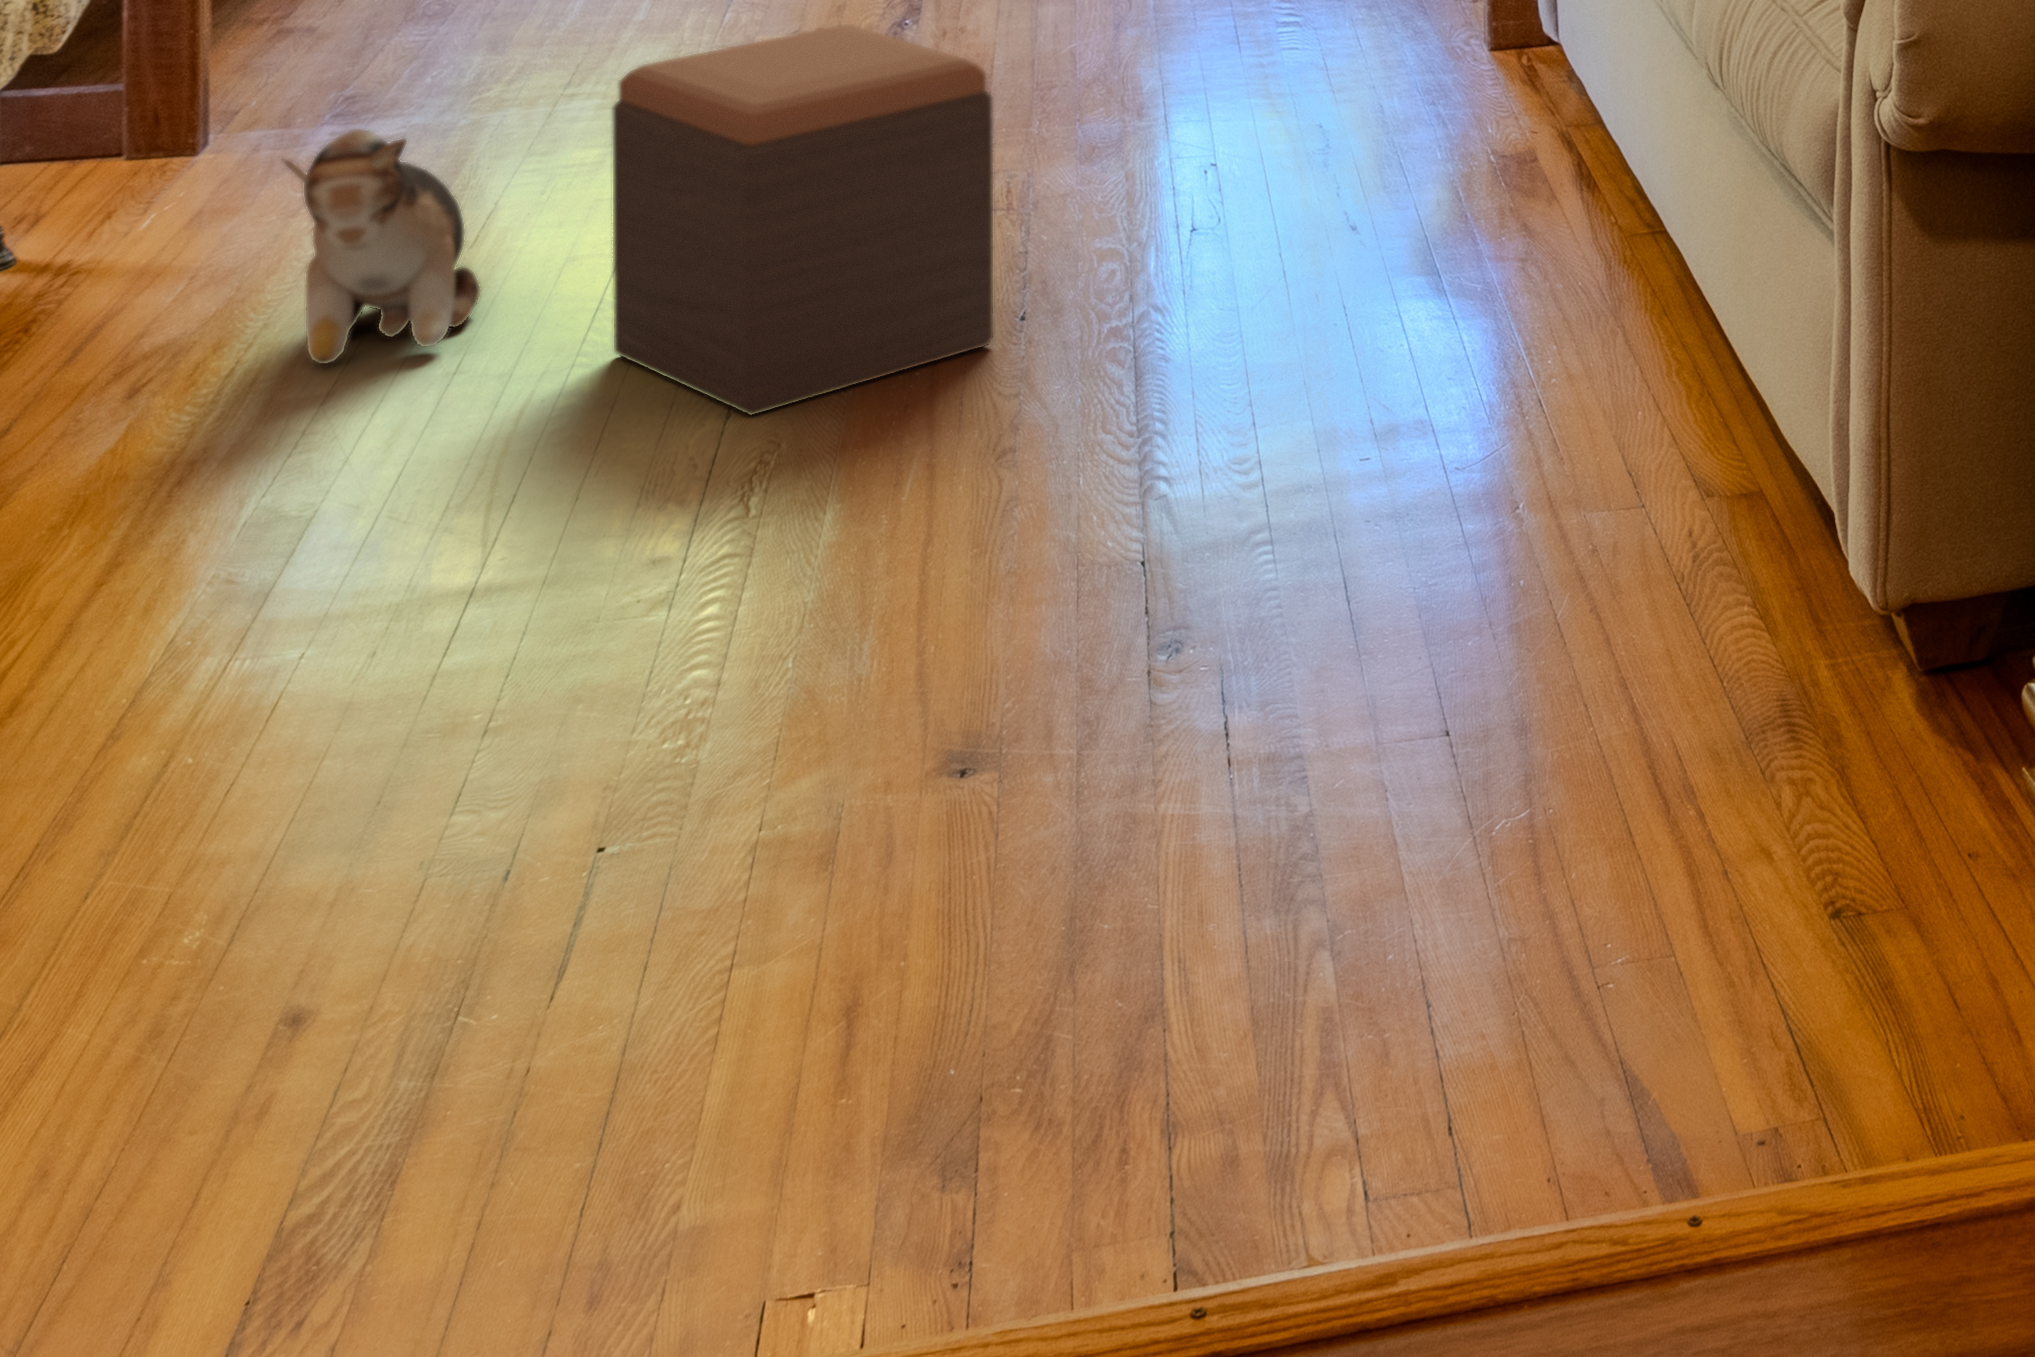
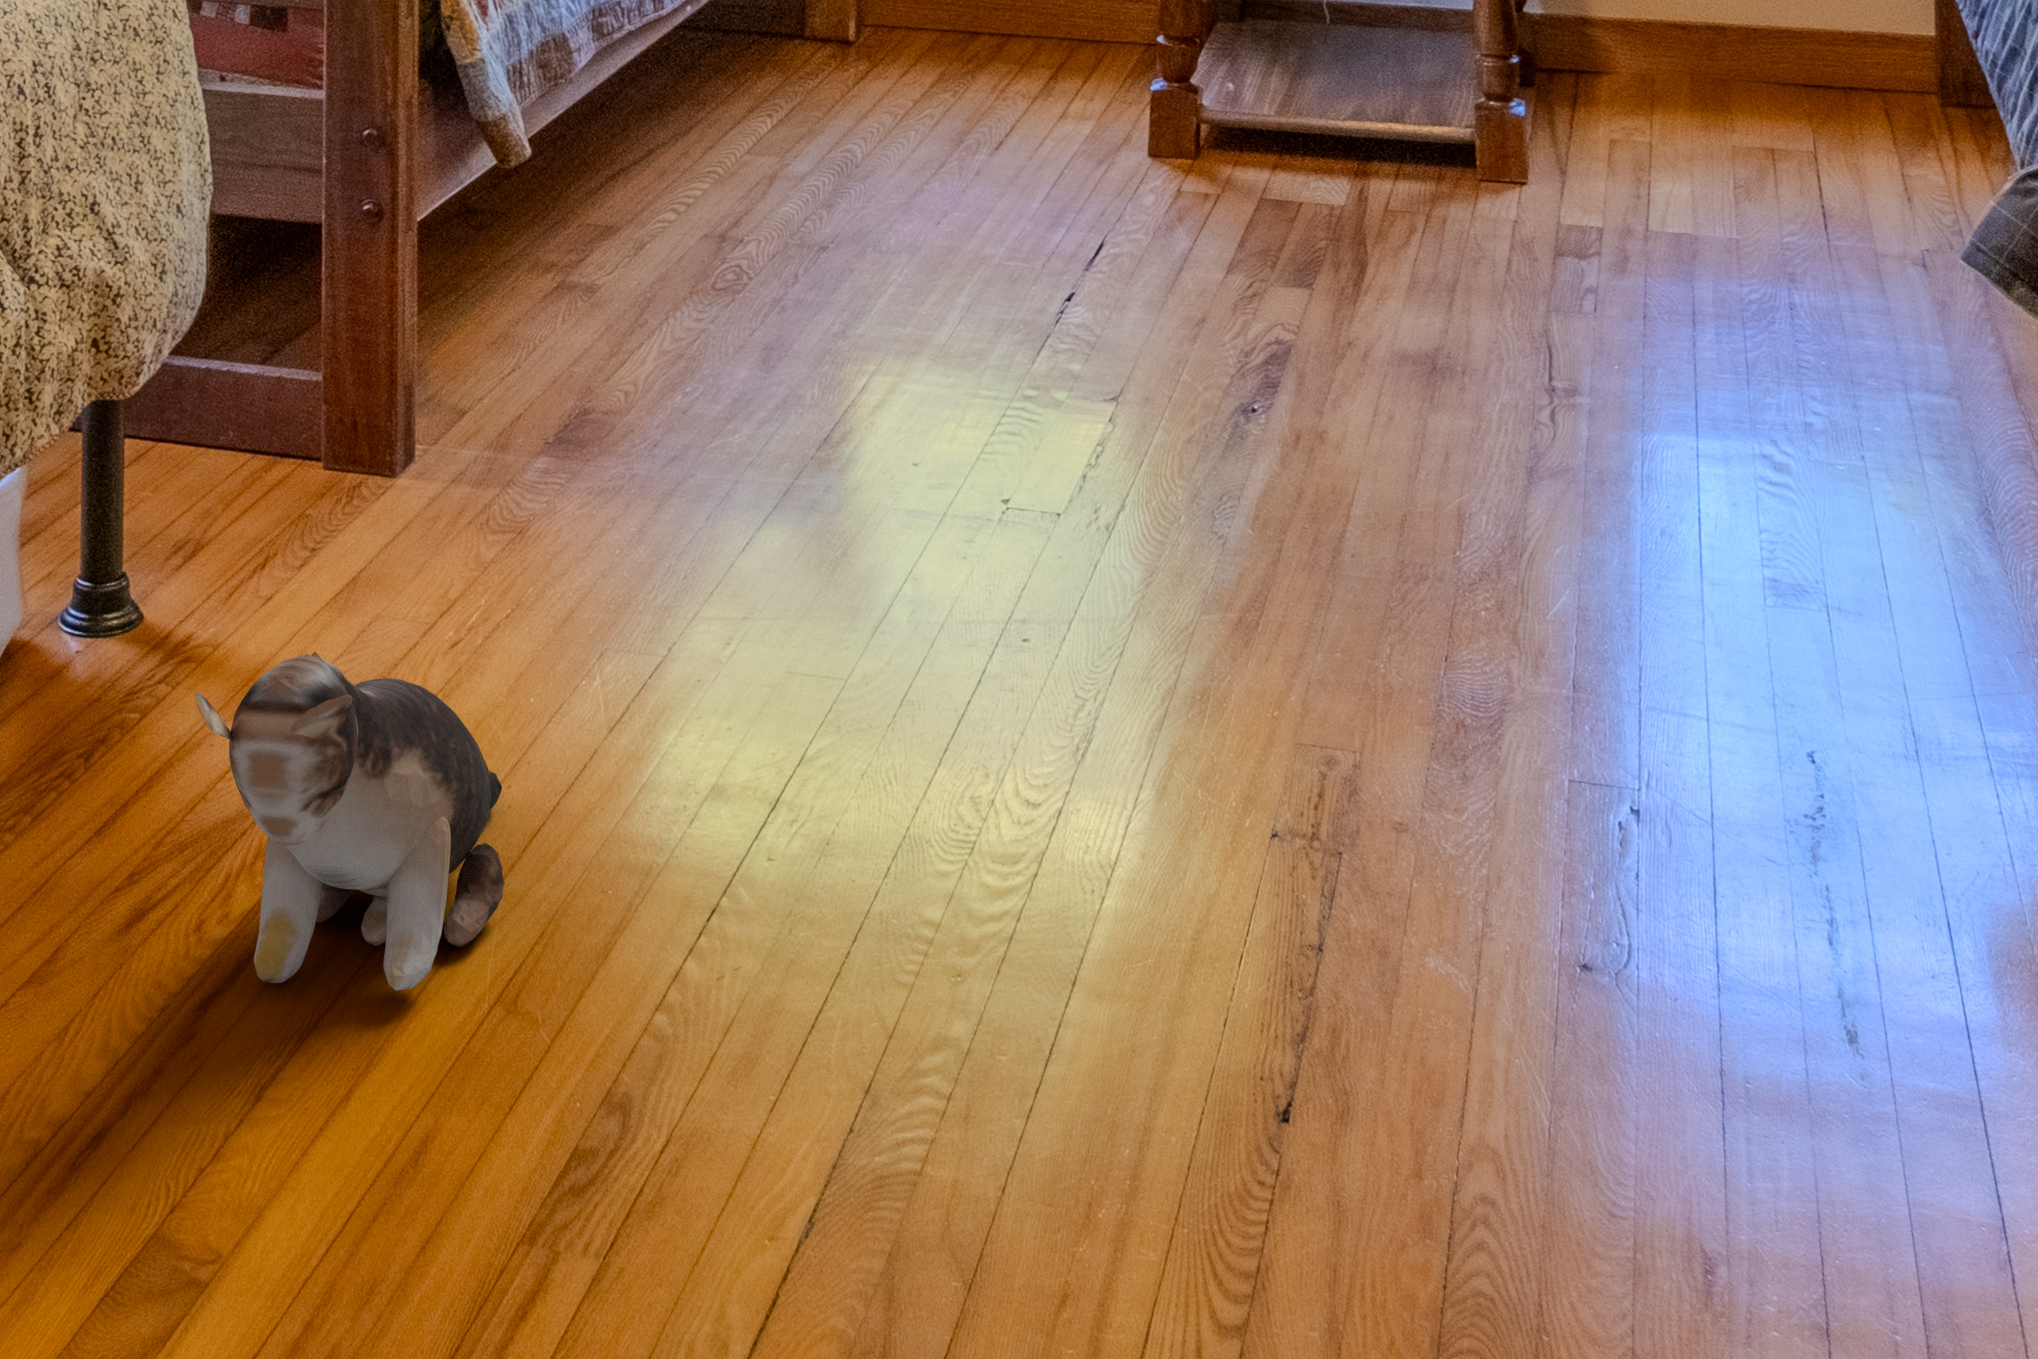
footstool: present [612,24,993,415] -> none [625,600,1172,1323]

